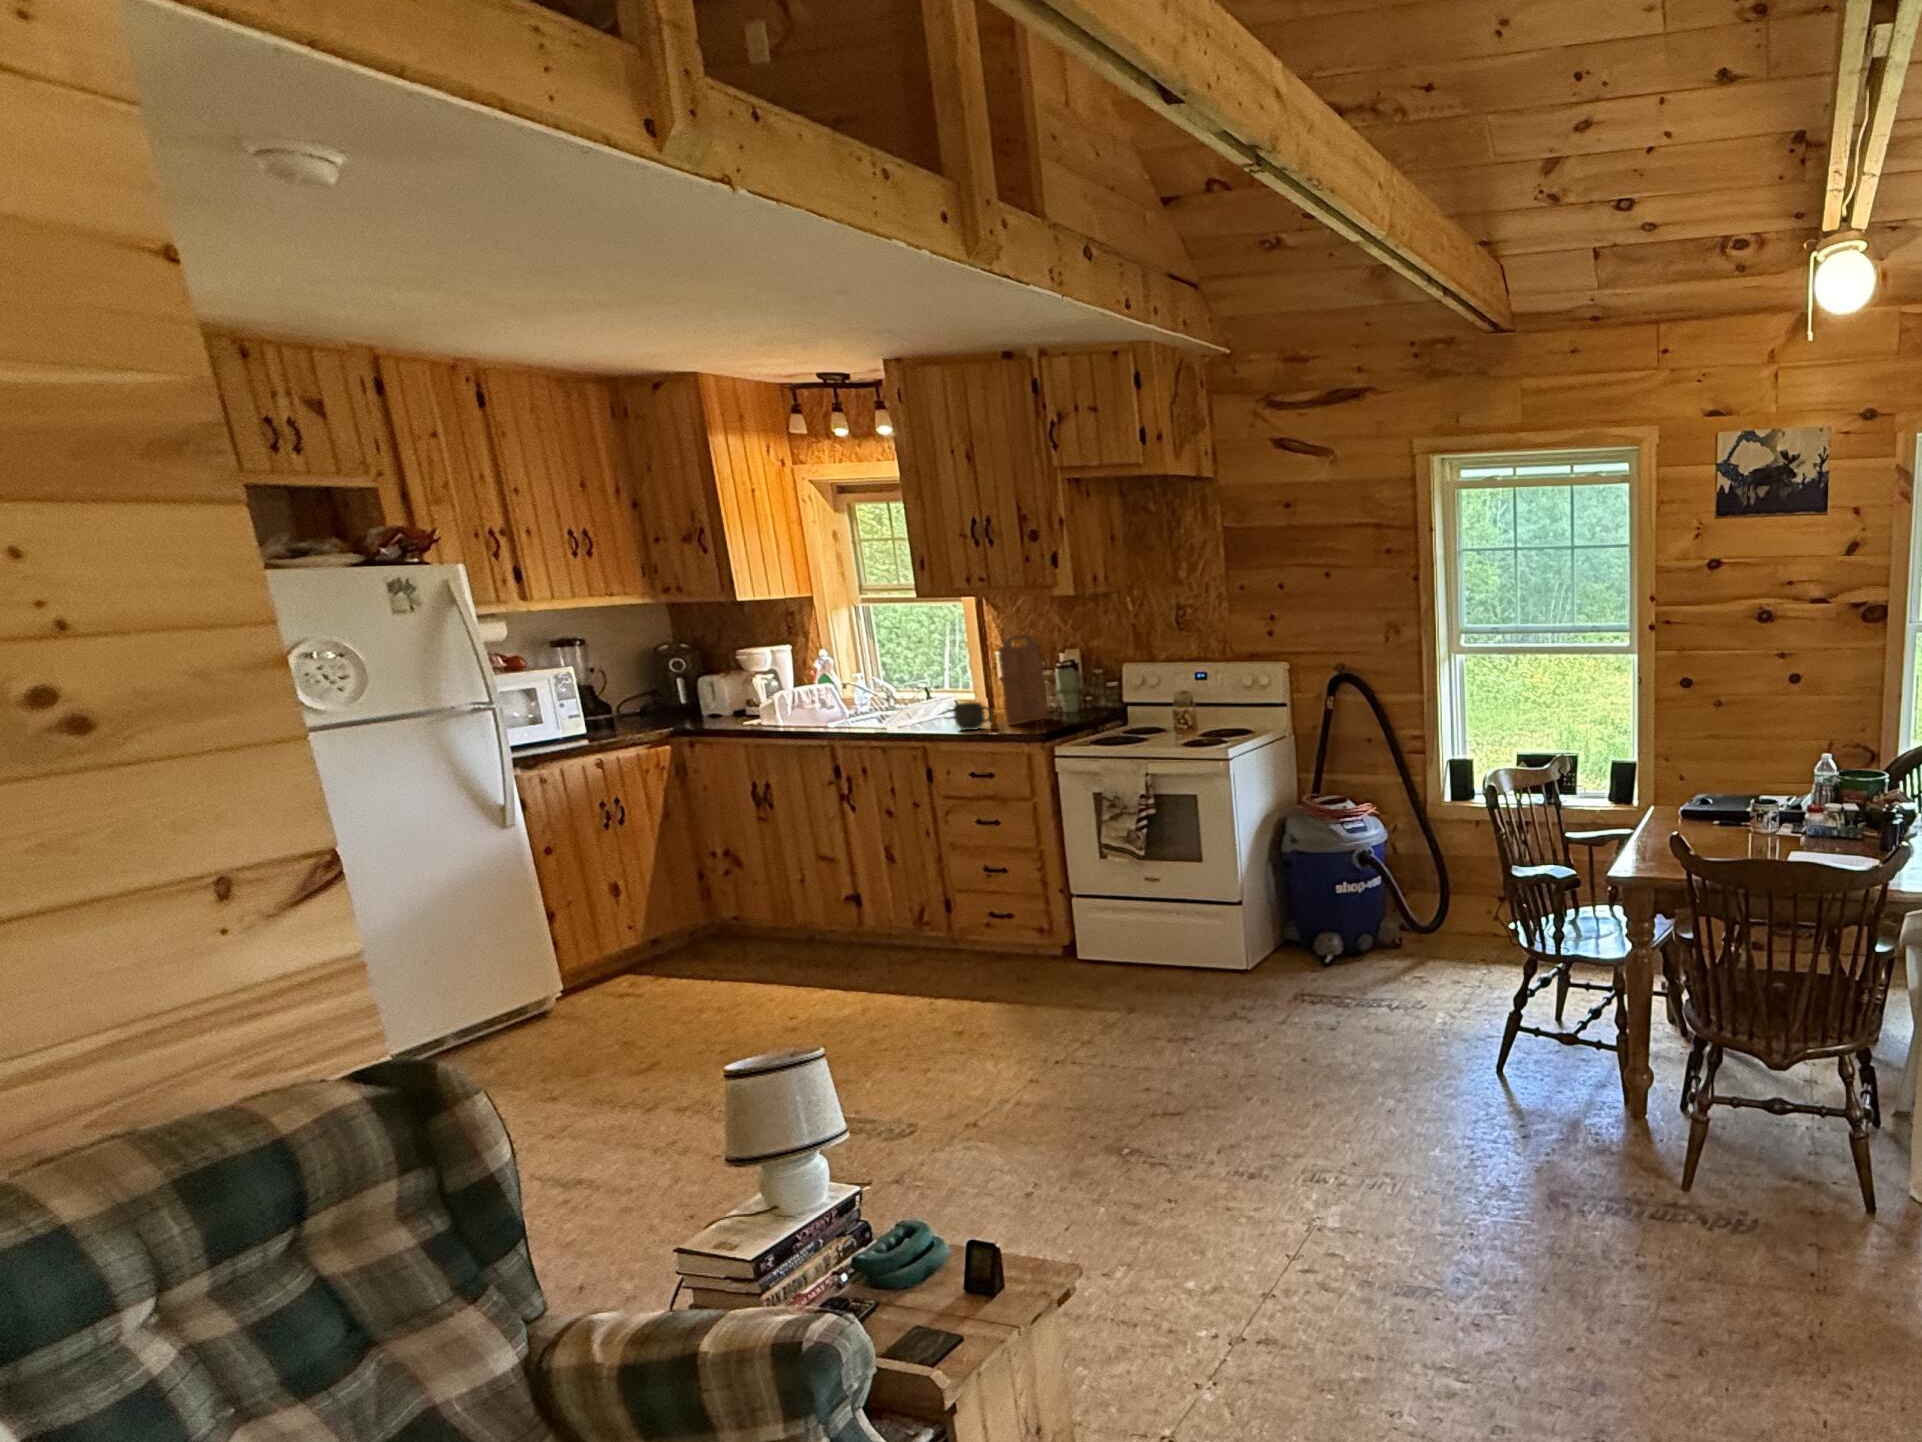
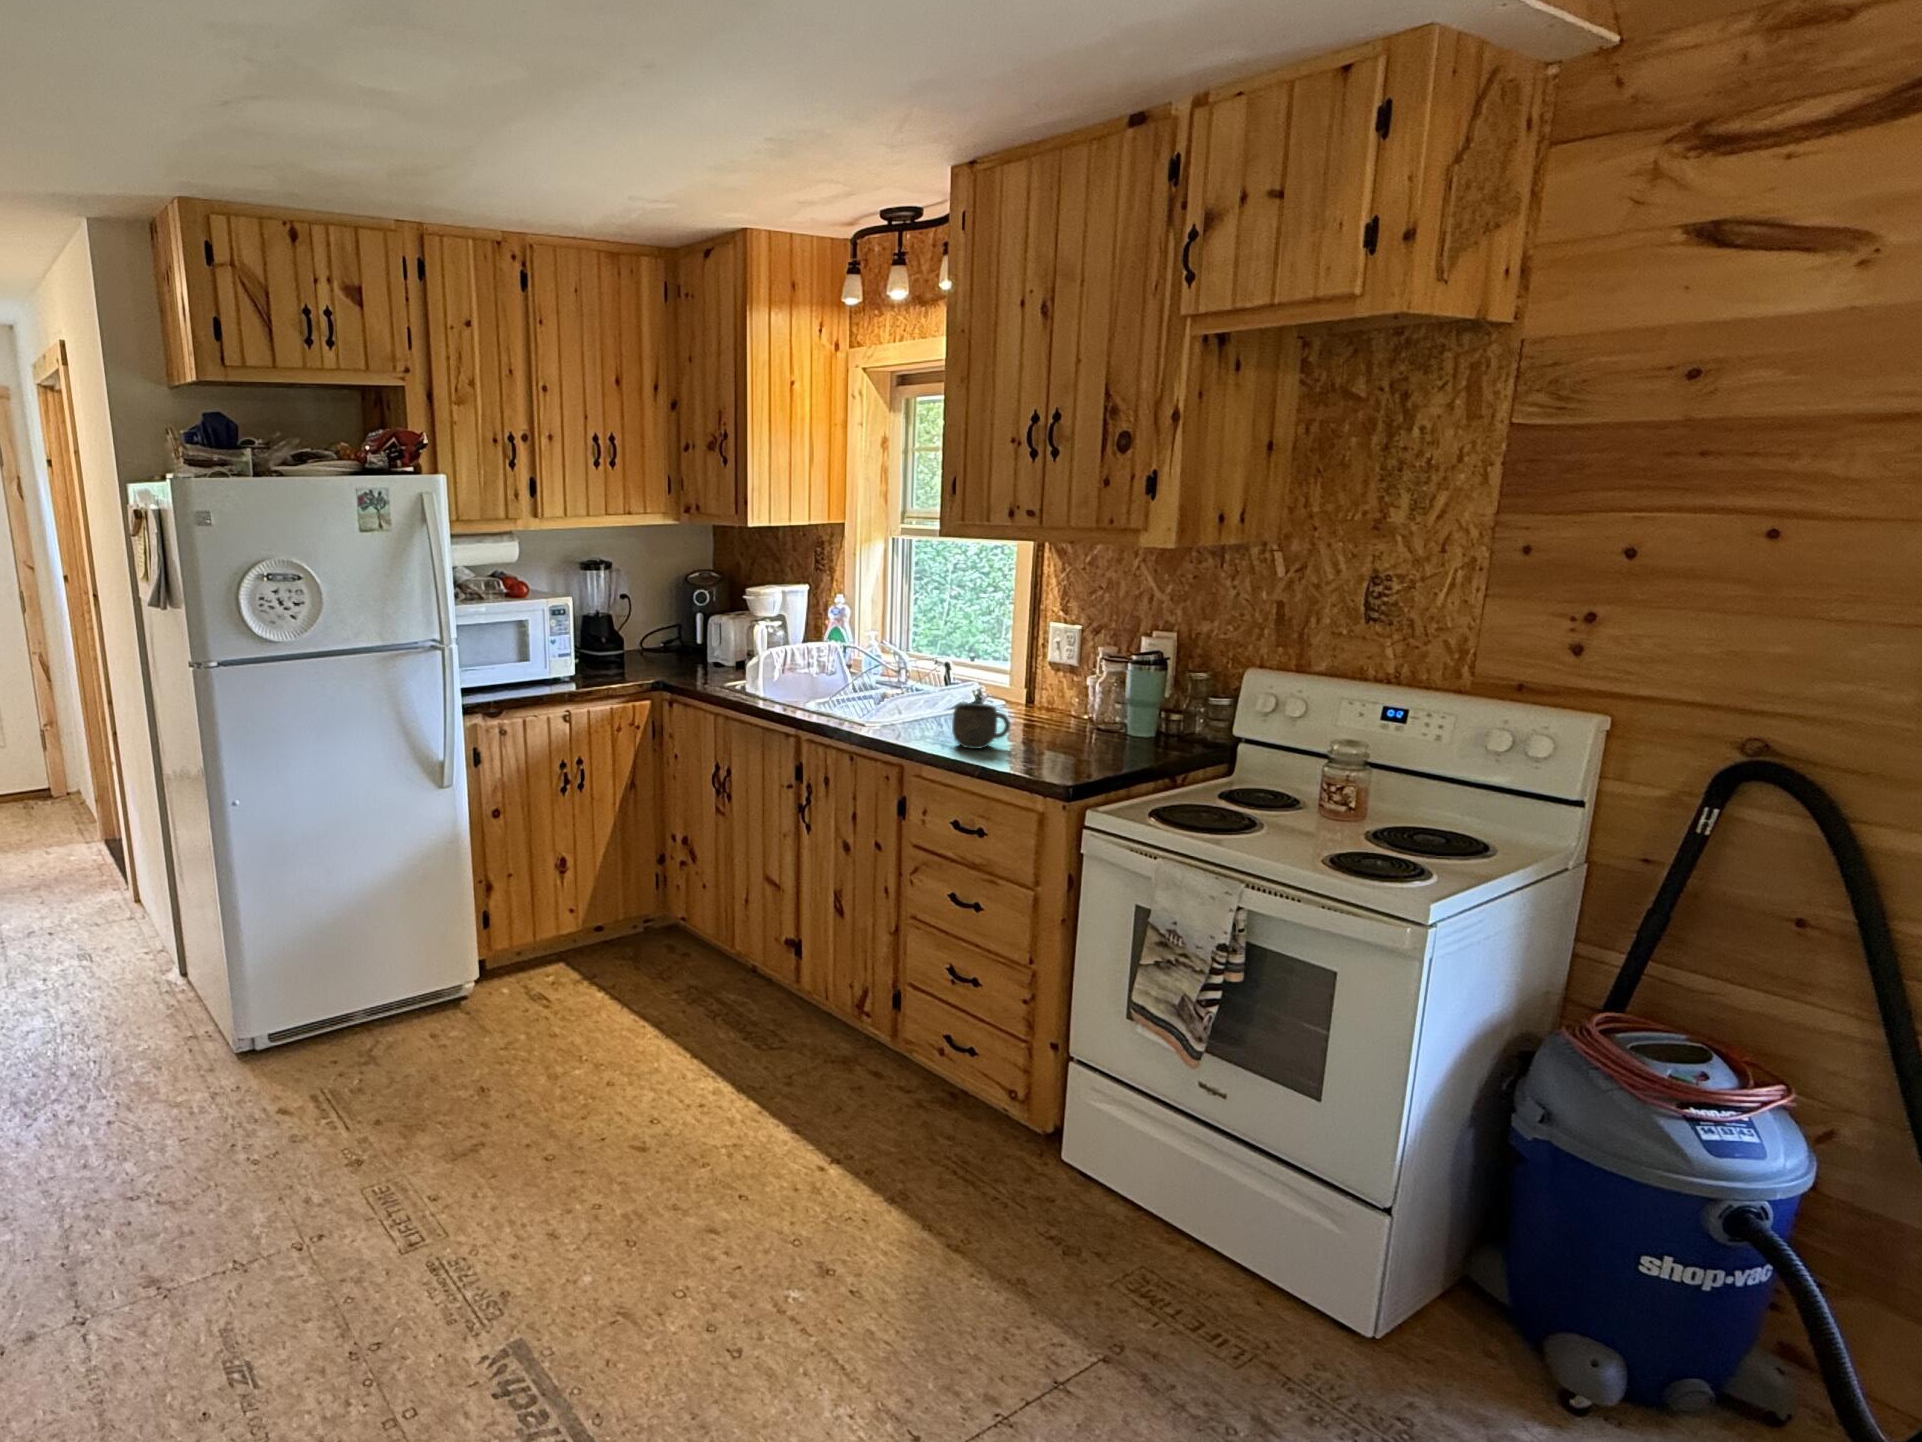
cutting board: present [998,634,1049,725] -> none [1030,604,1108,746]

